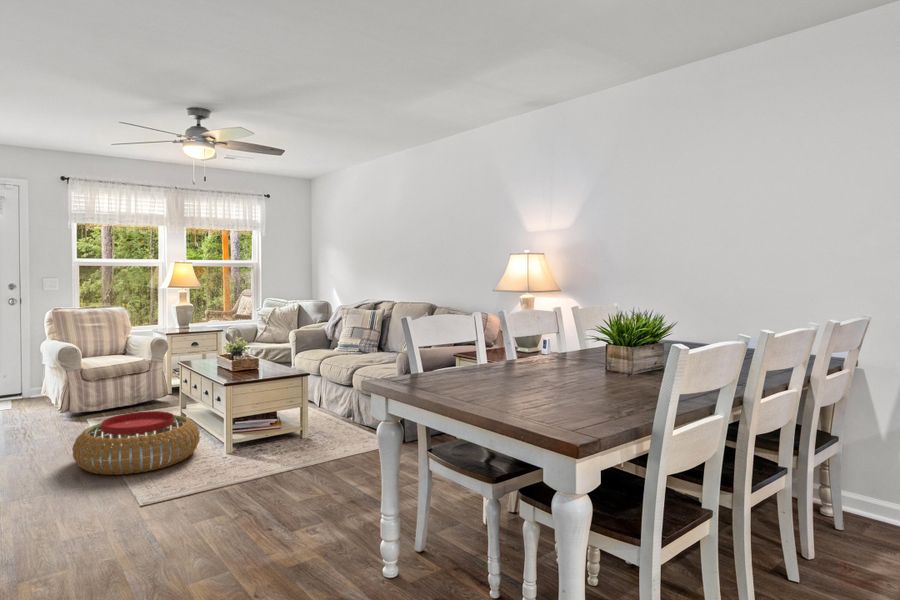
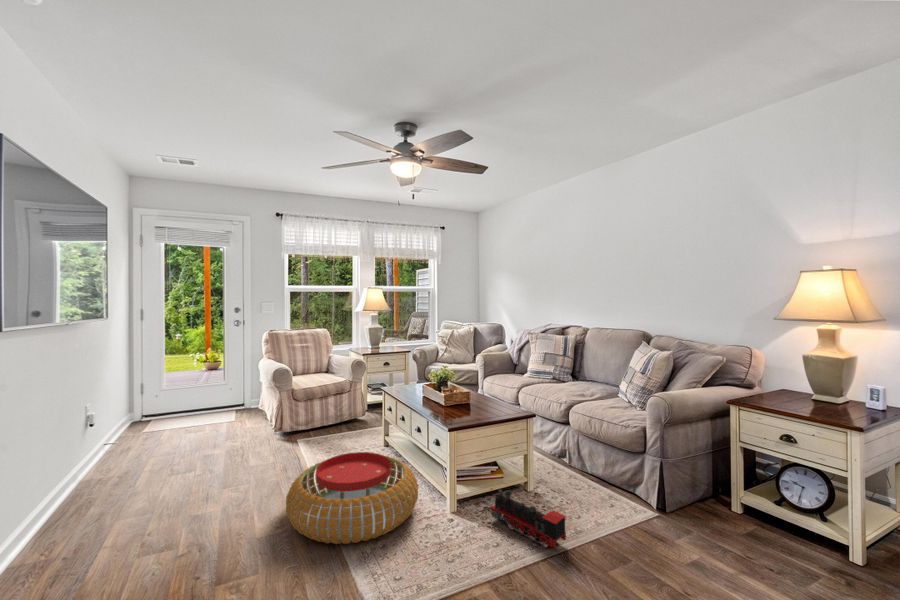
toy train: none [261,431,313,466] -> present [490,490,566,548]

